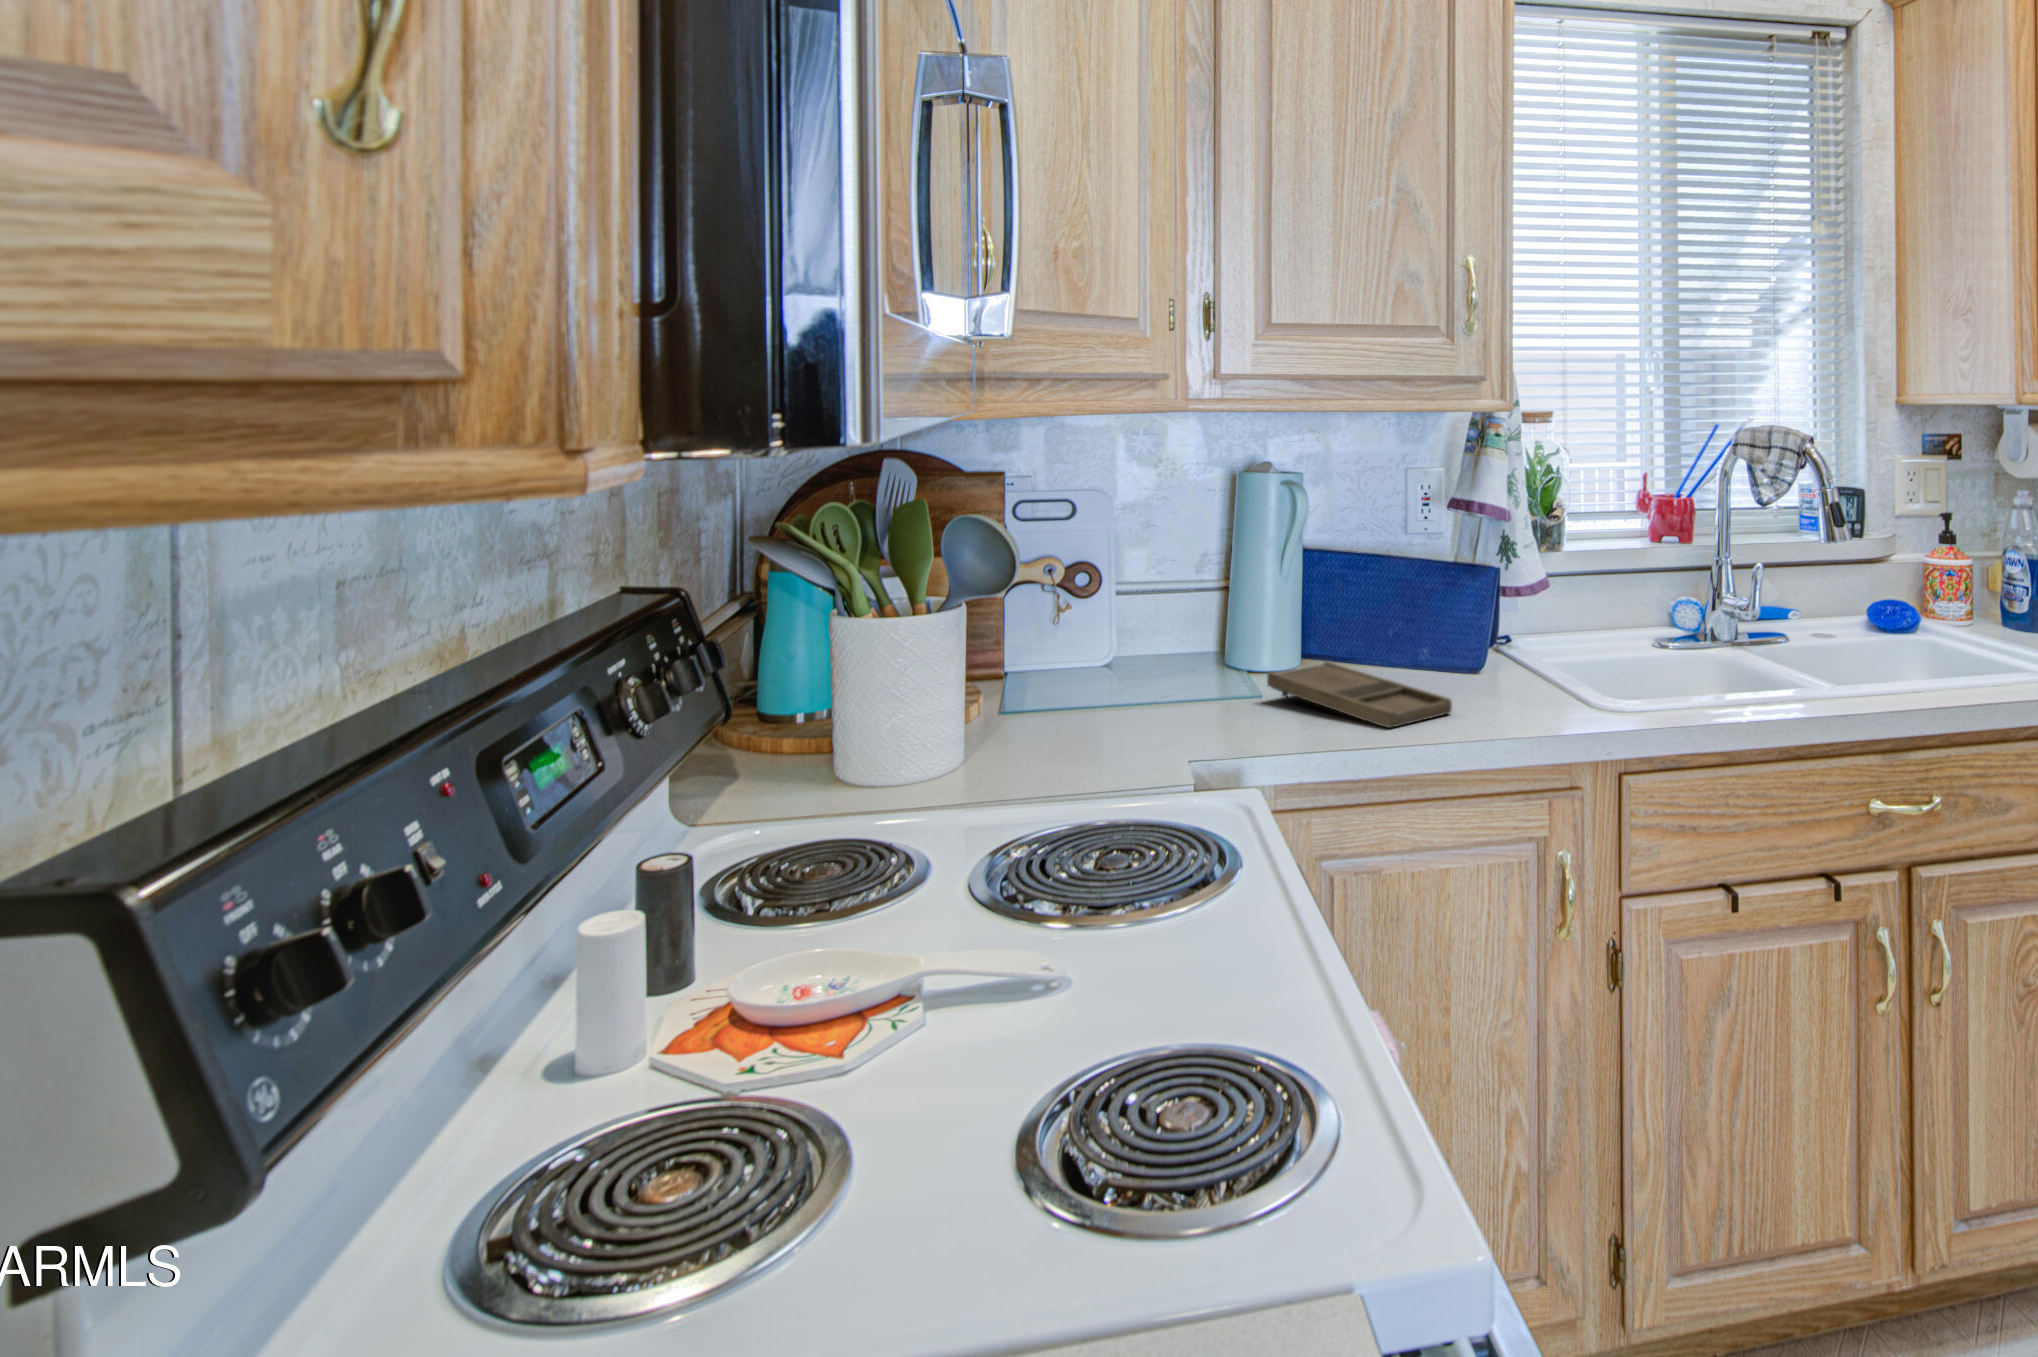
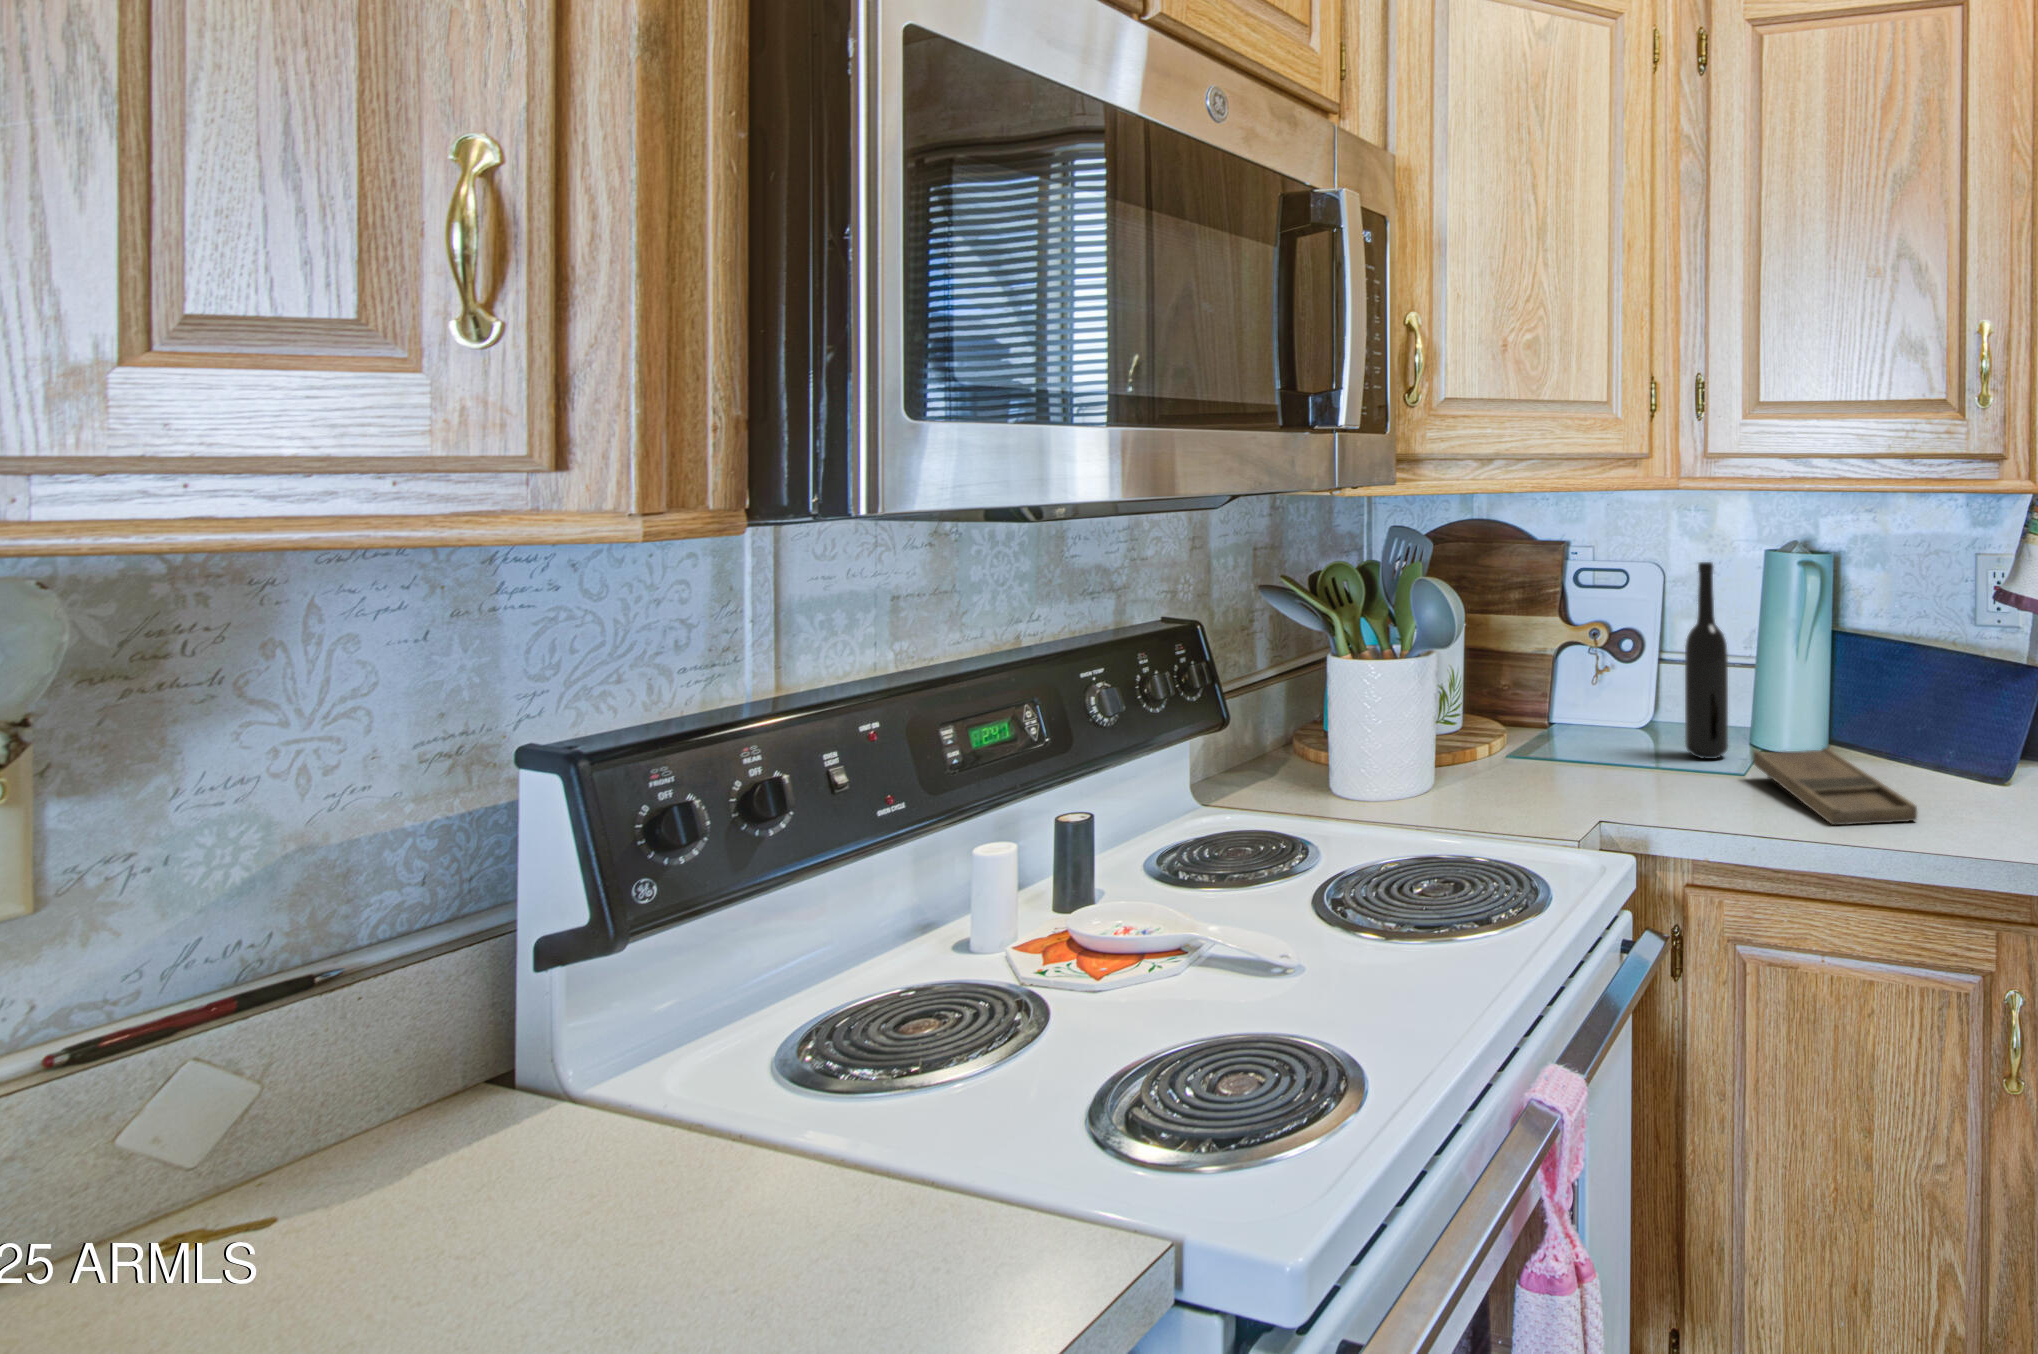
bottle: none [1177,491,1220,690] -> present [1685,562,1728,759]

